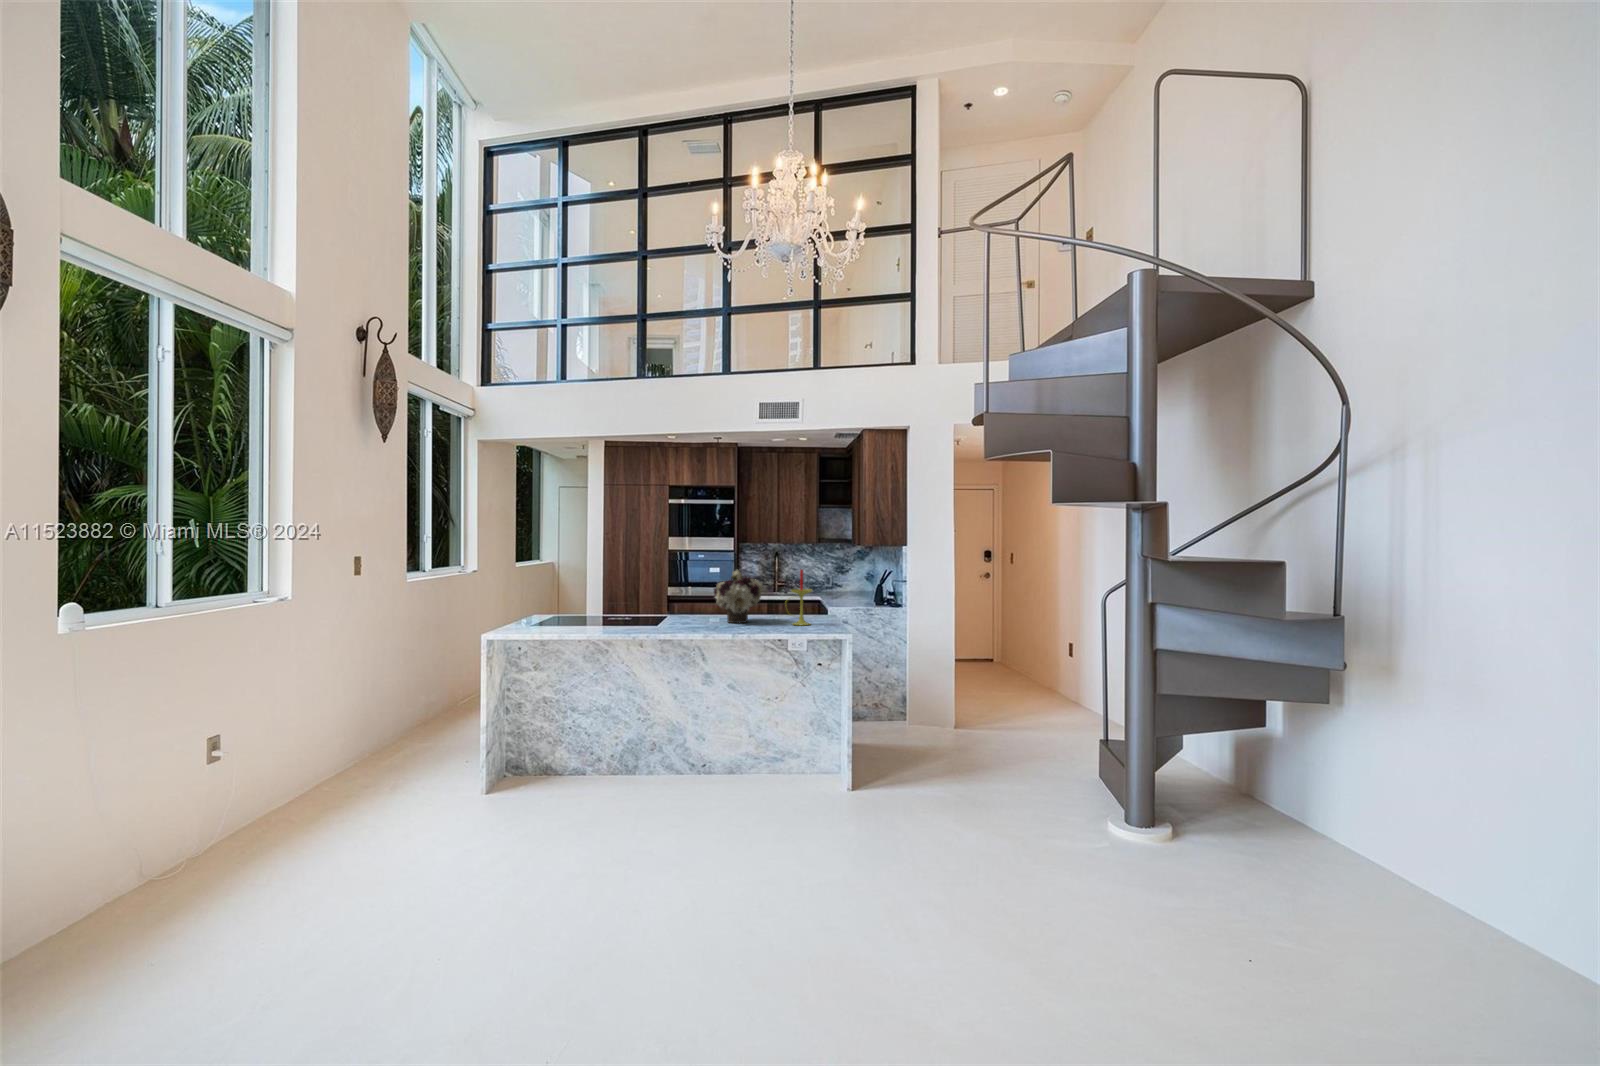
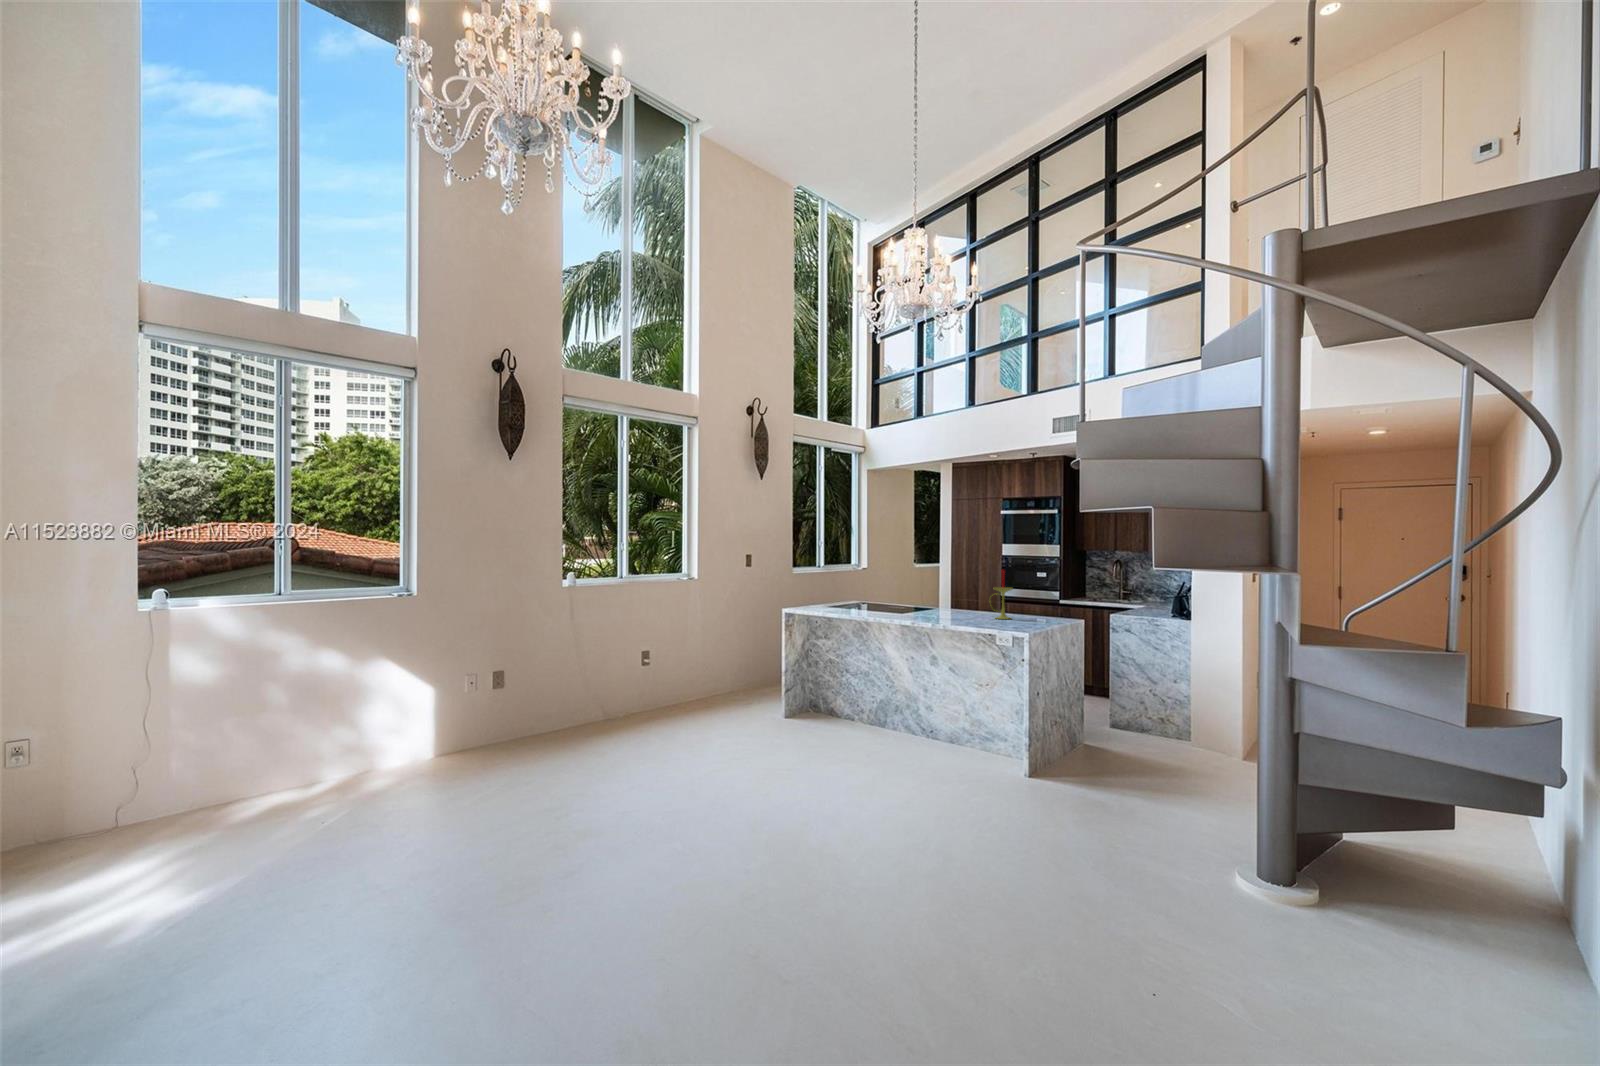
flower arrangement: present [714,570,762,623] -> none [942,569,984,615]

